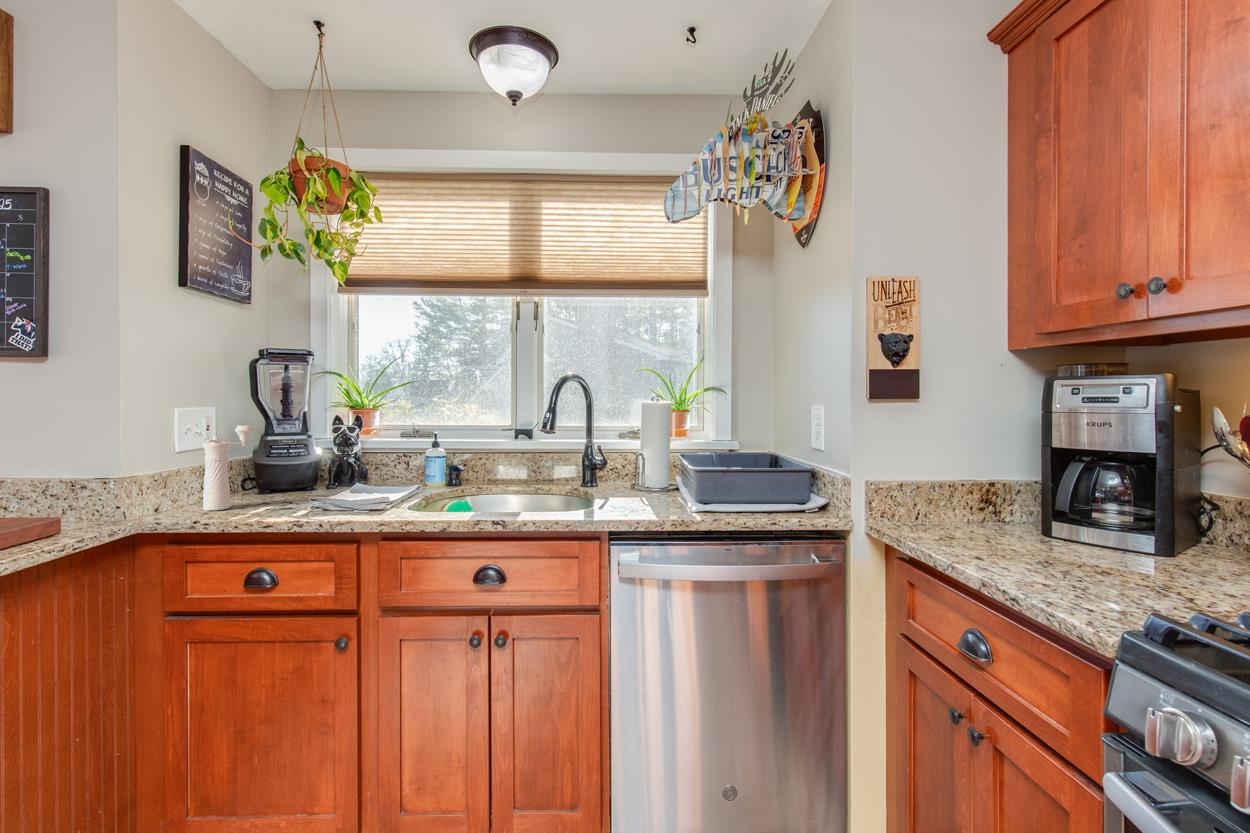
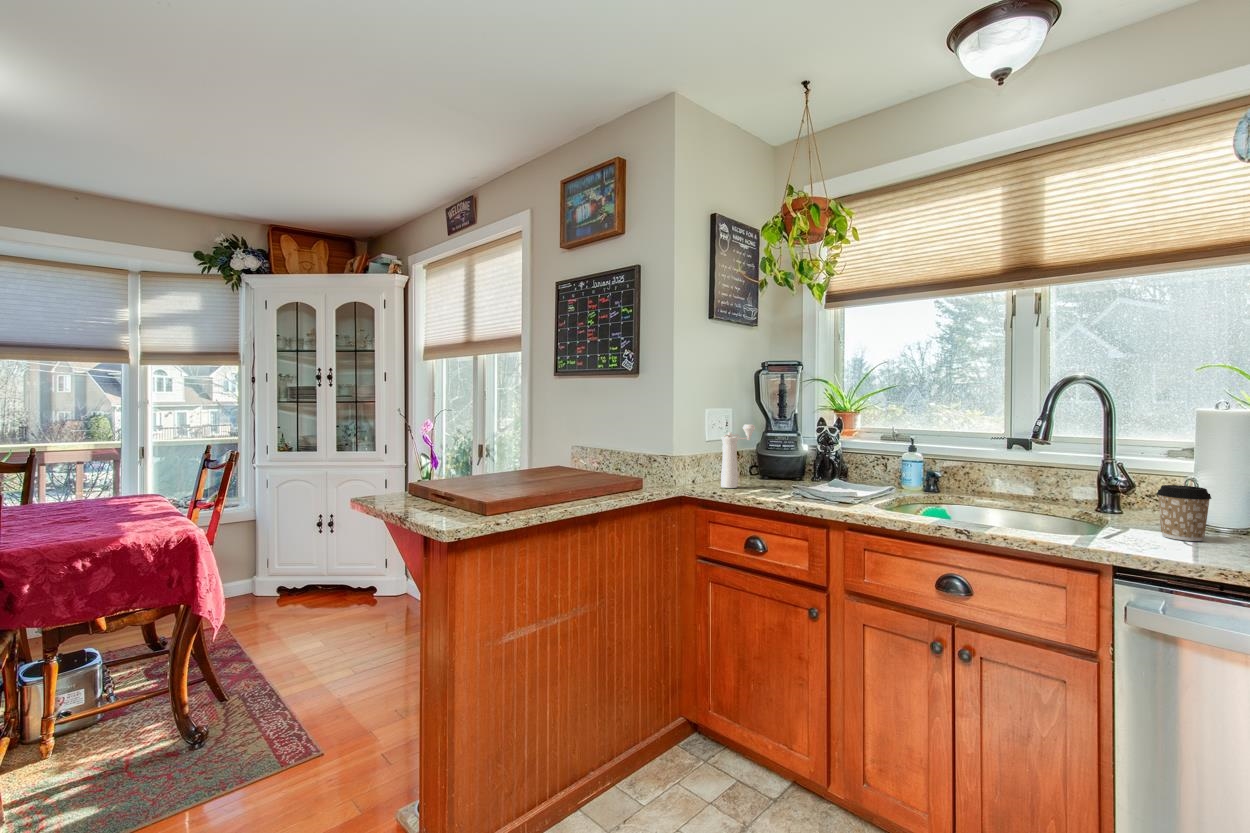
coffee cup: none [625,463,655,504] -> present [1157,485,1212,541]

